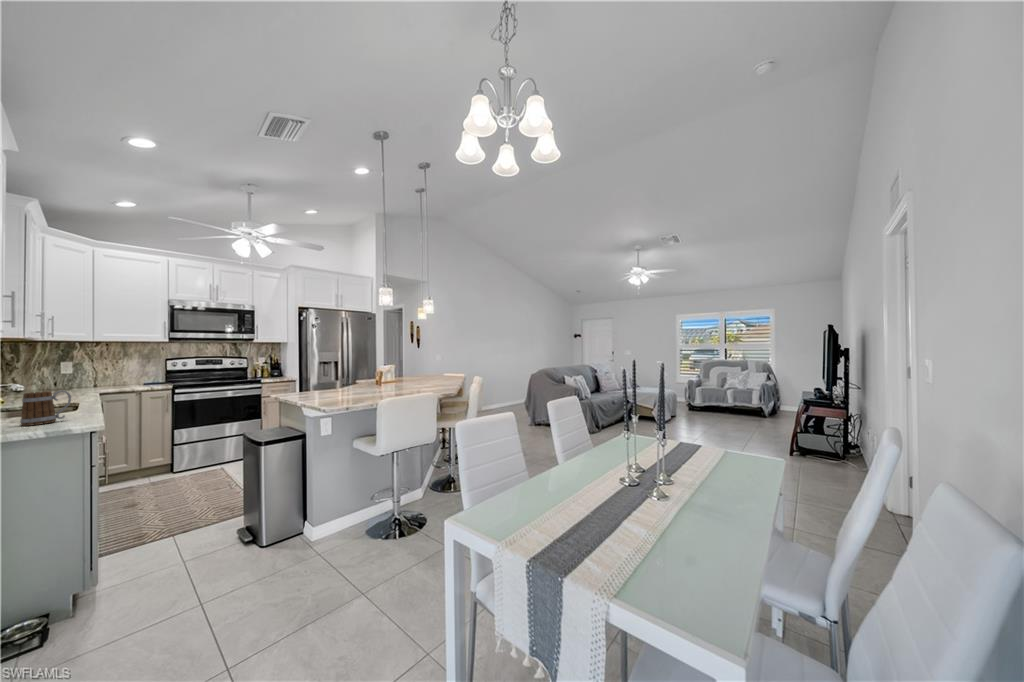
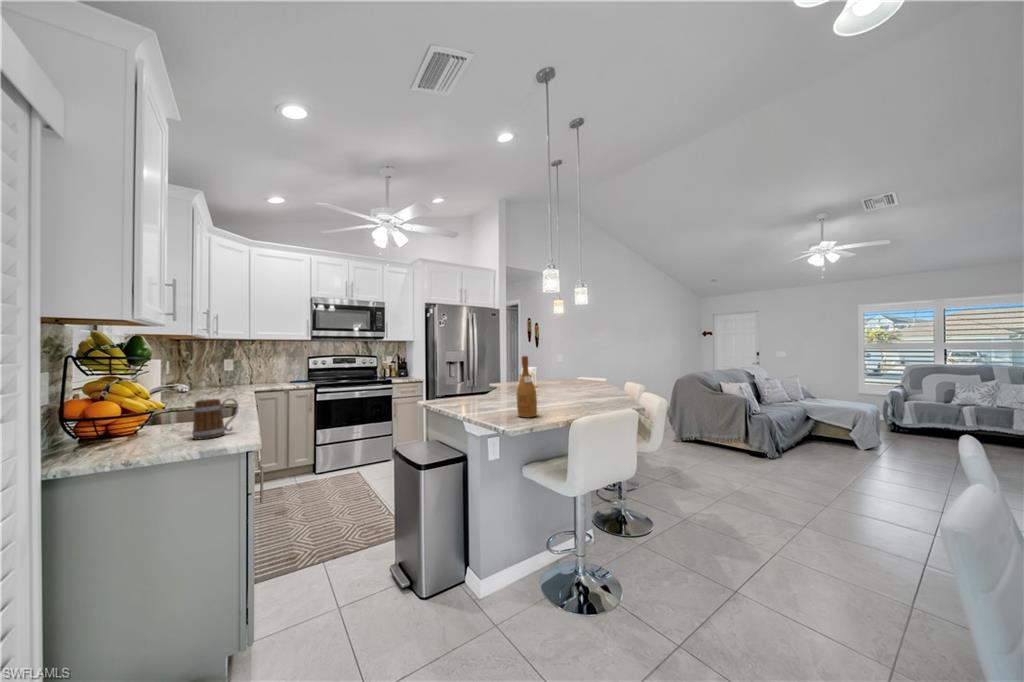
wine bottle: none [342,353,359,400] -> present [517,356,537,418]

